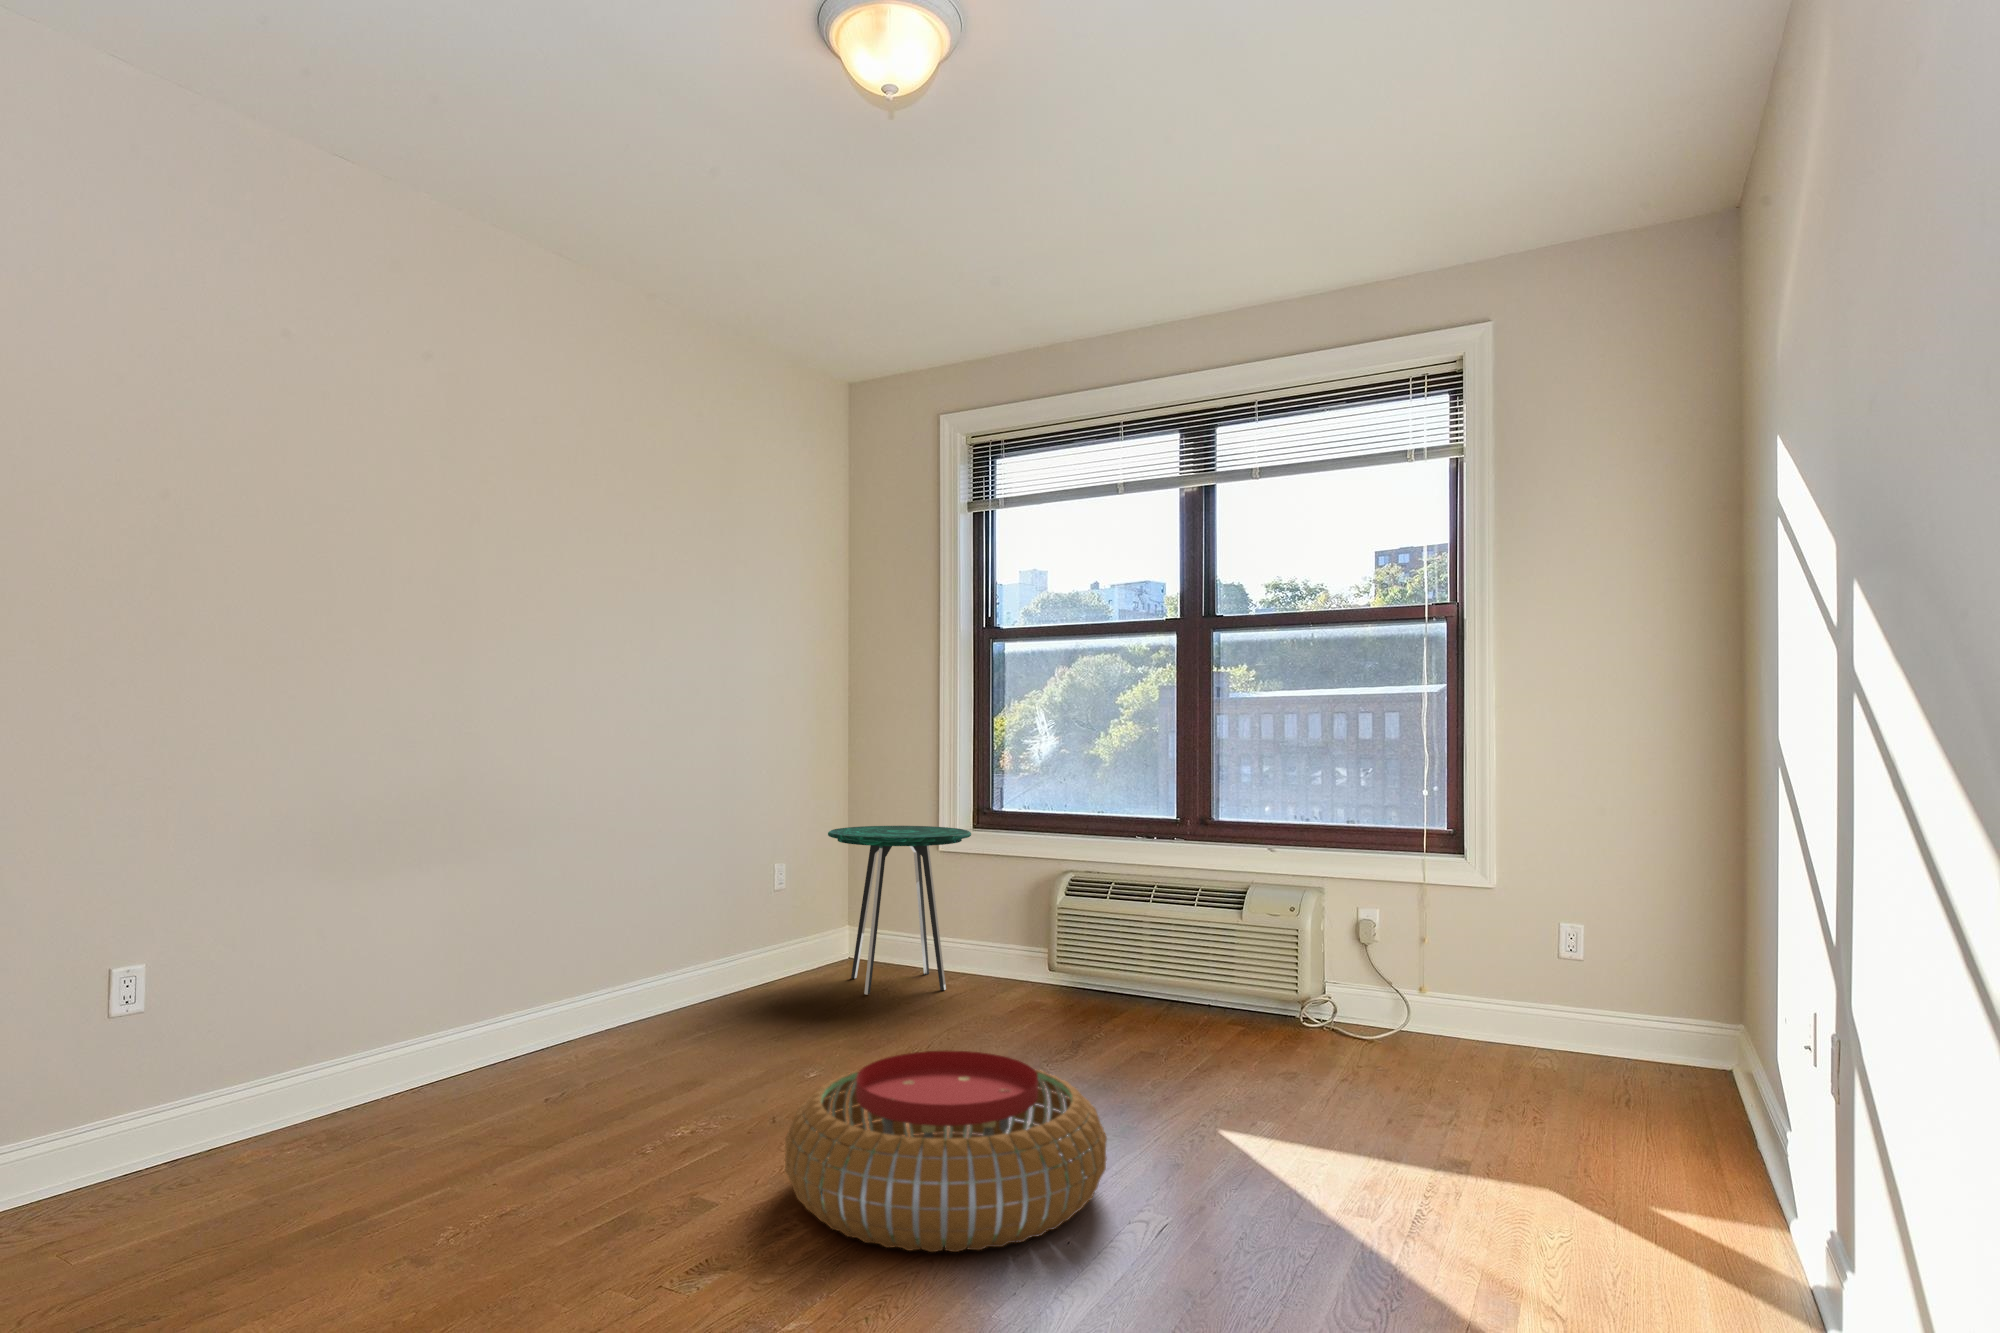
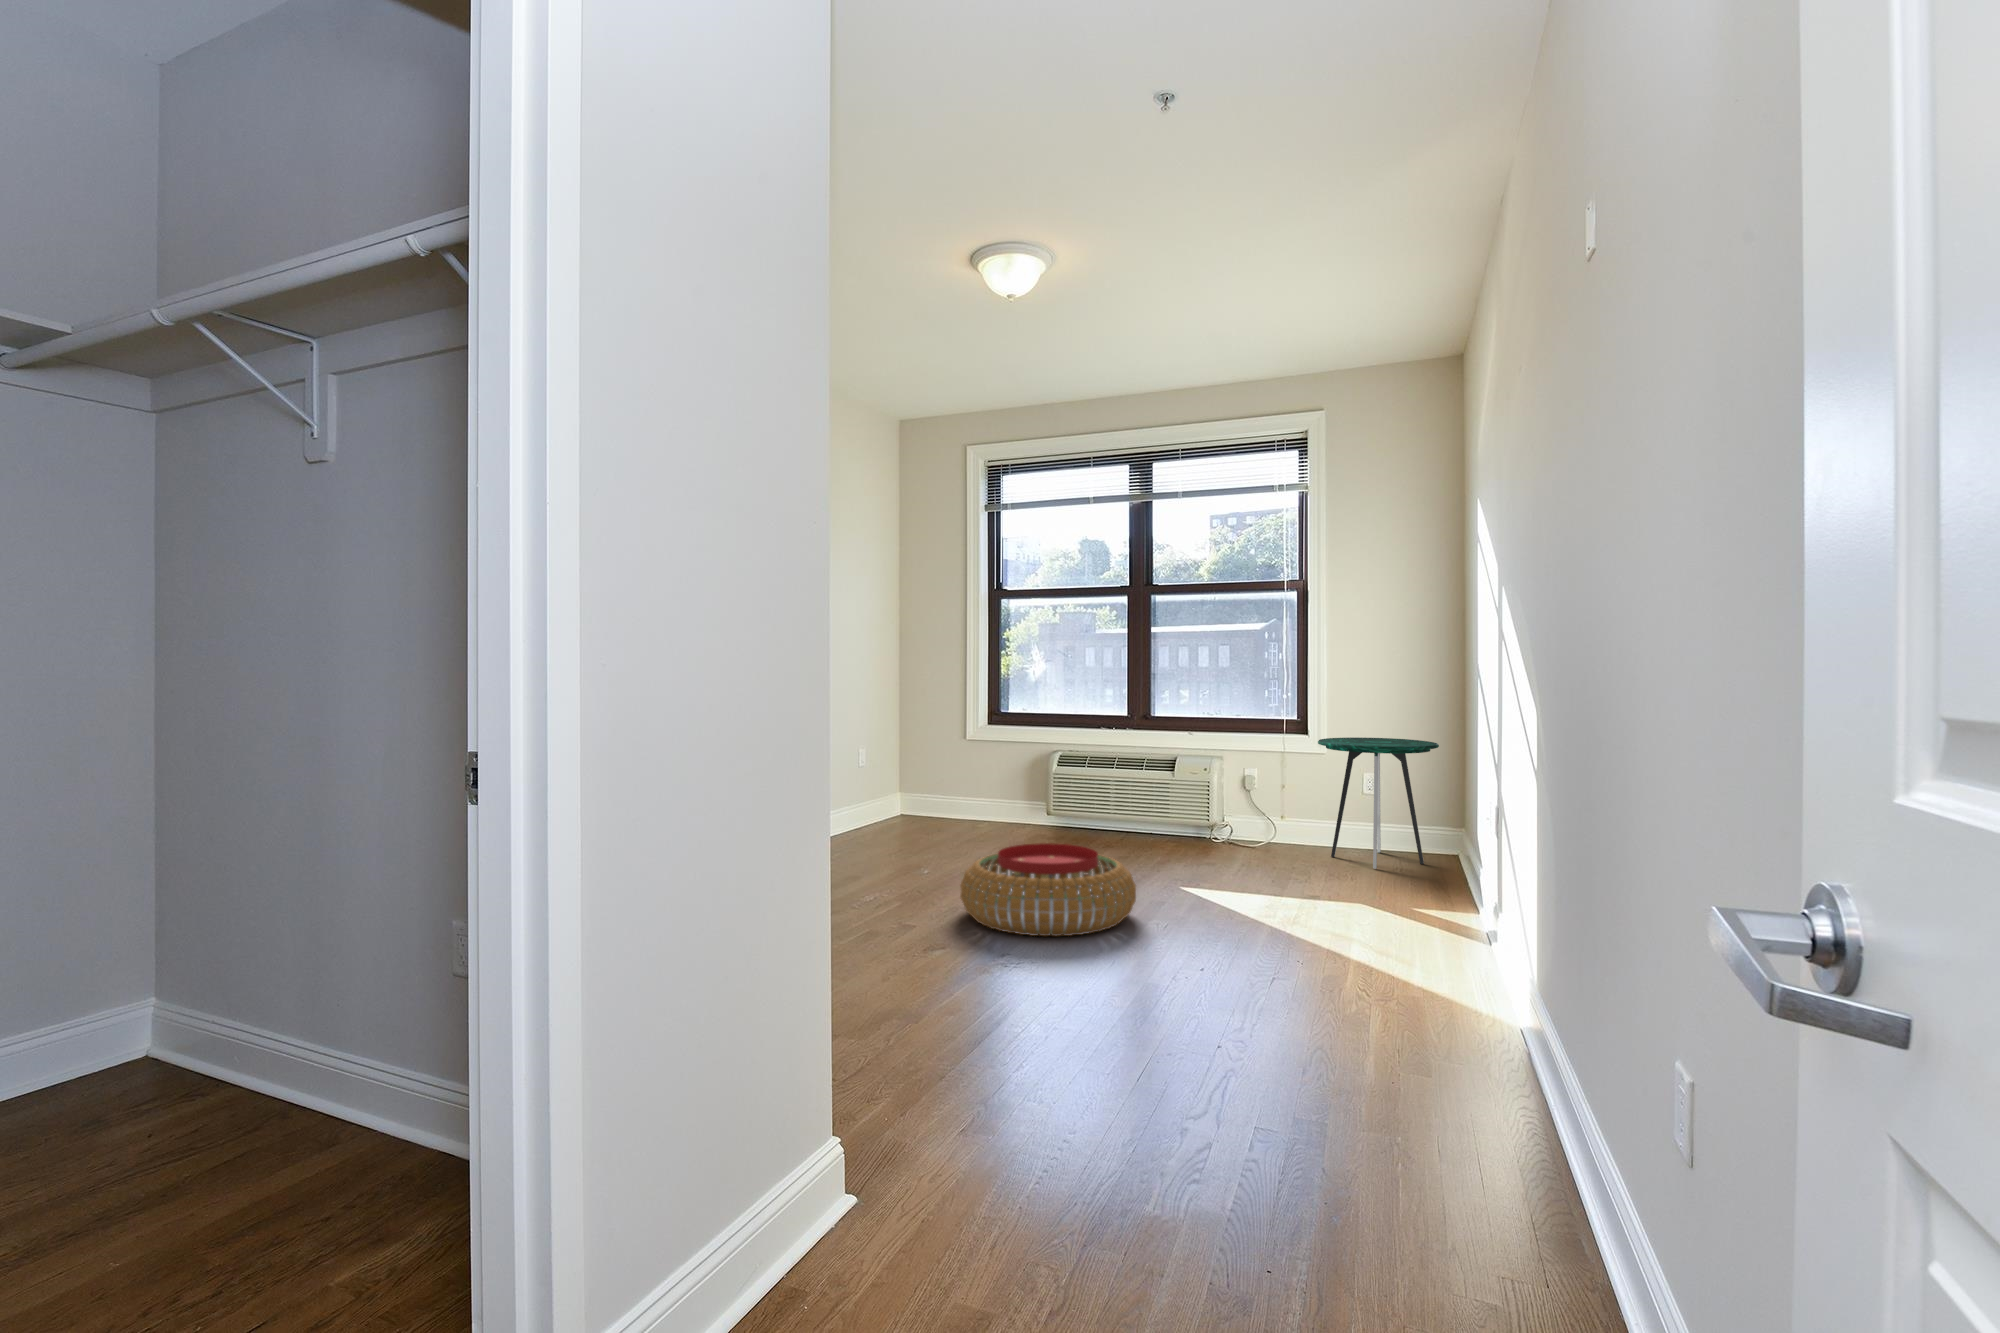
side table: present [828,826,971,995] -> present [1318,737,1439,869]

